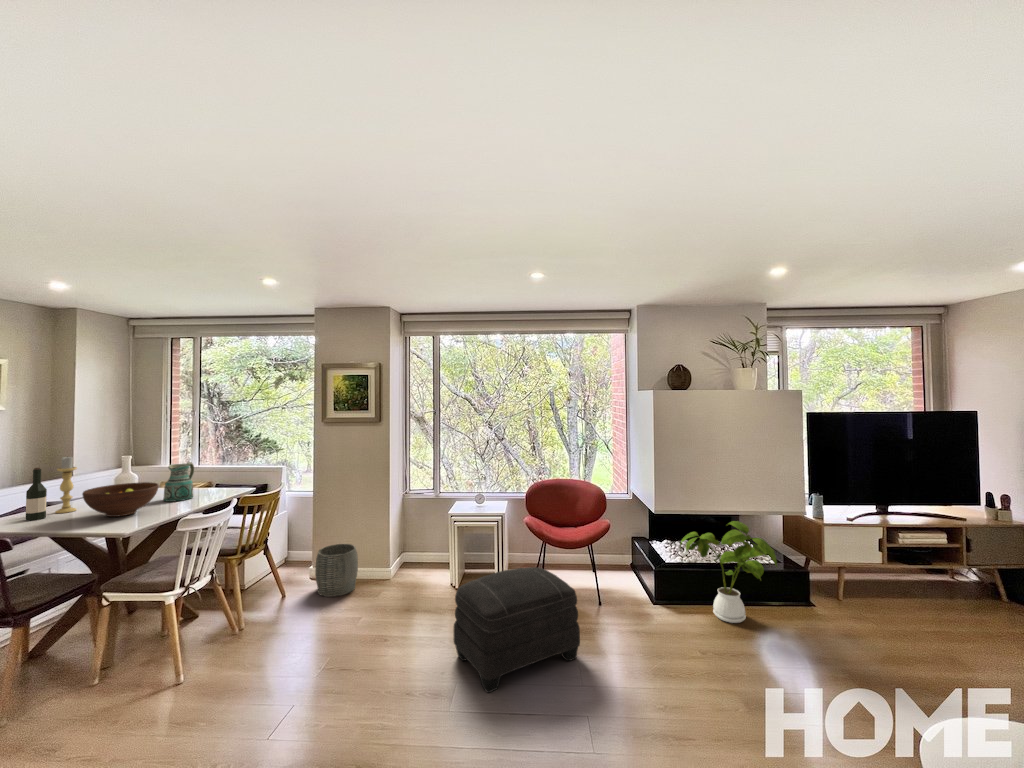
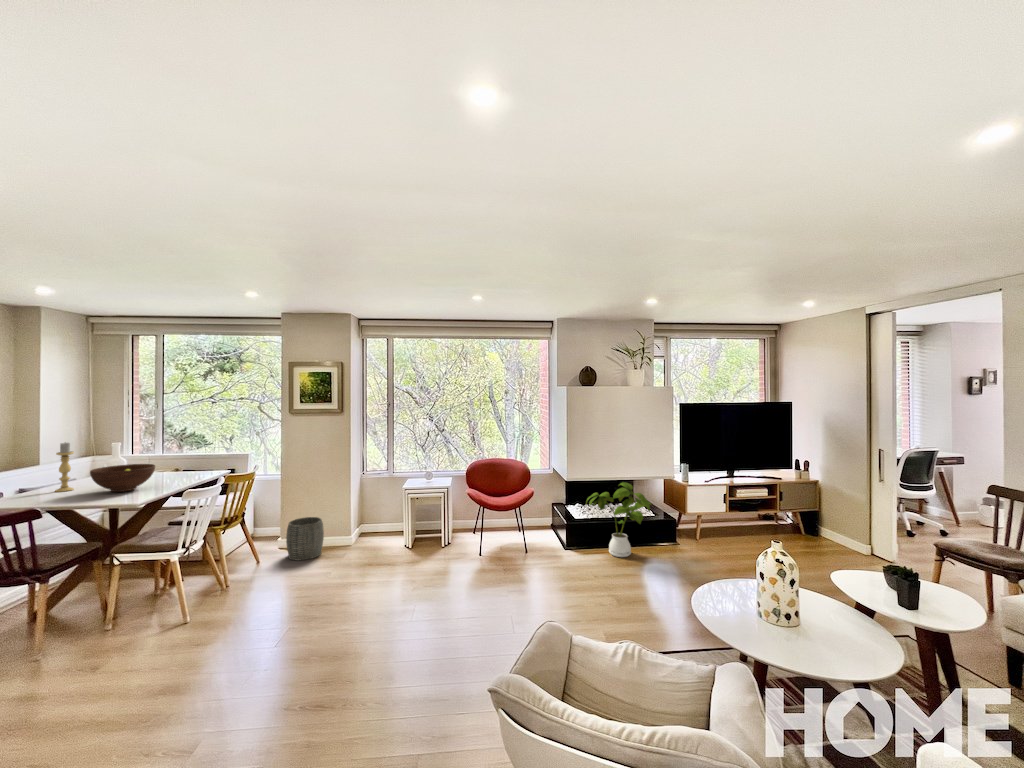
ceramic pitcher: present [164,462,194,502] -> none [151,447,178,481]
wine bottle: present [26,468,47,521] -> none [34,451,51,497]
ottoman: present [453,567,580,693] -> none [415,522,511,608]

